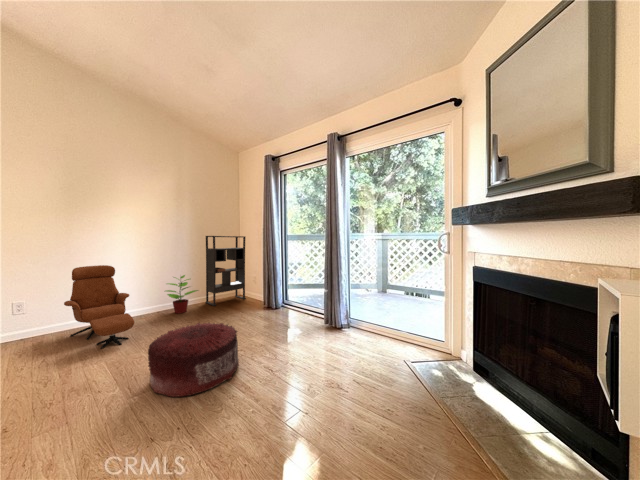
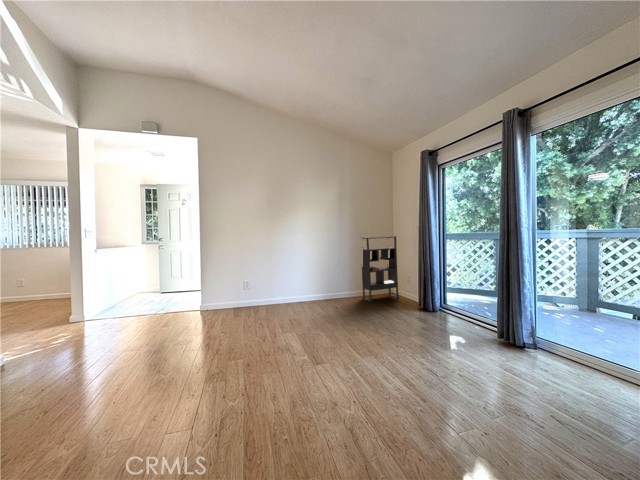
armchair: present [64,265,134,349] -> none [271,265,314,329]
potted plant: present [167,275,198,313] -> none [330,272,357,306]
pouf: present [148,323,239,397] -> none [328,320,402,385]

